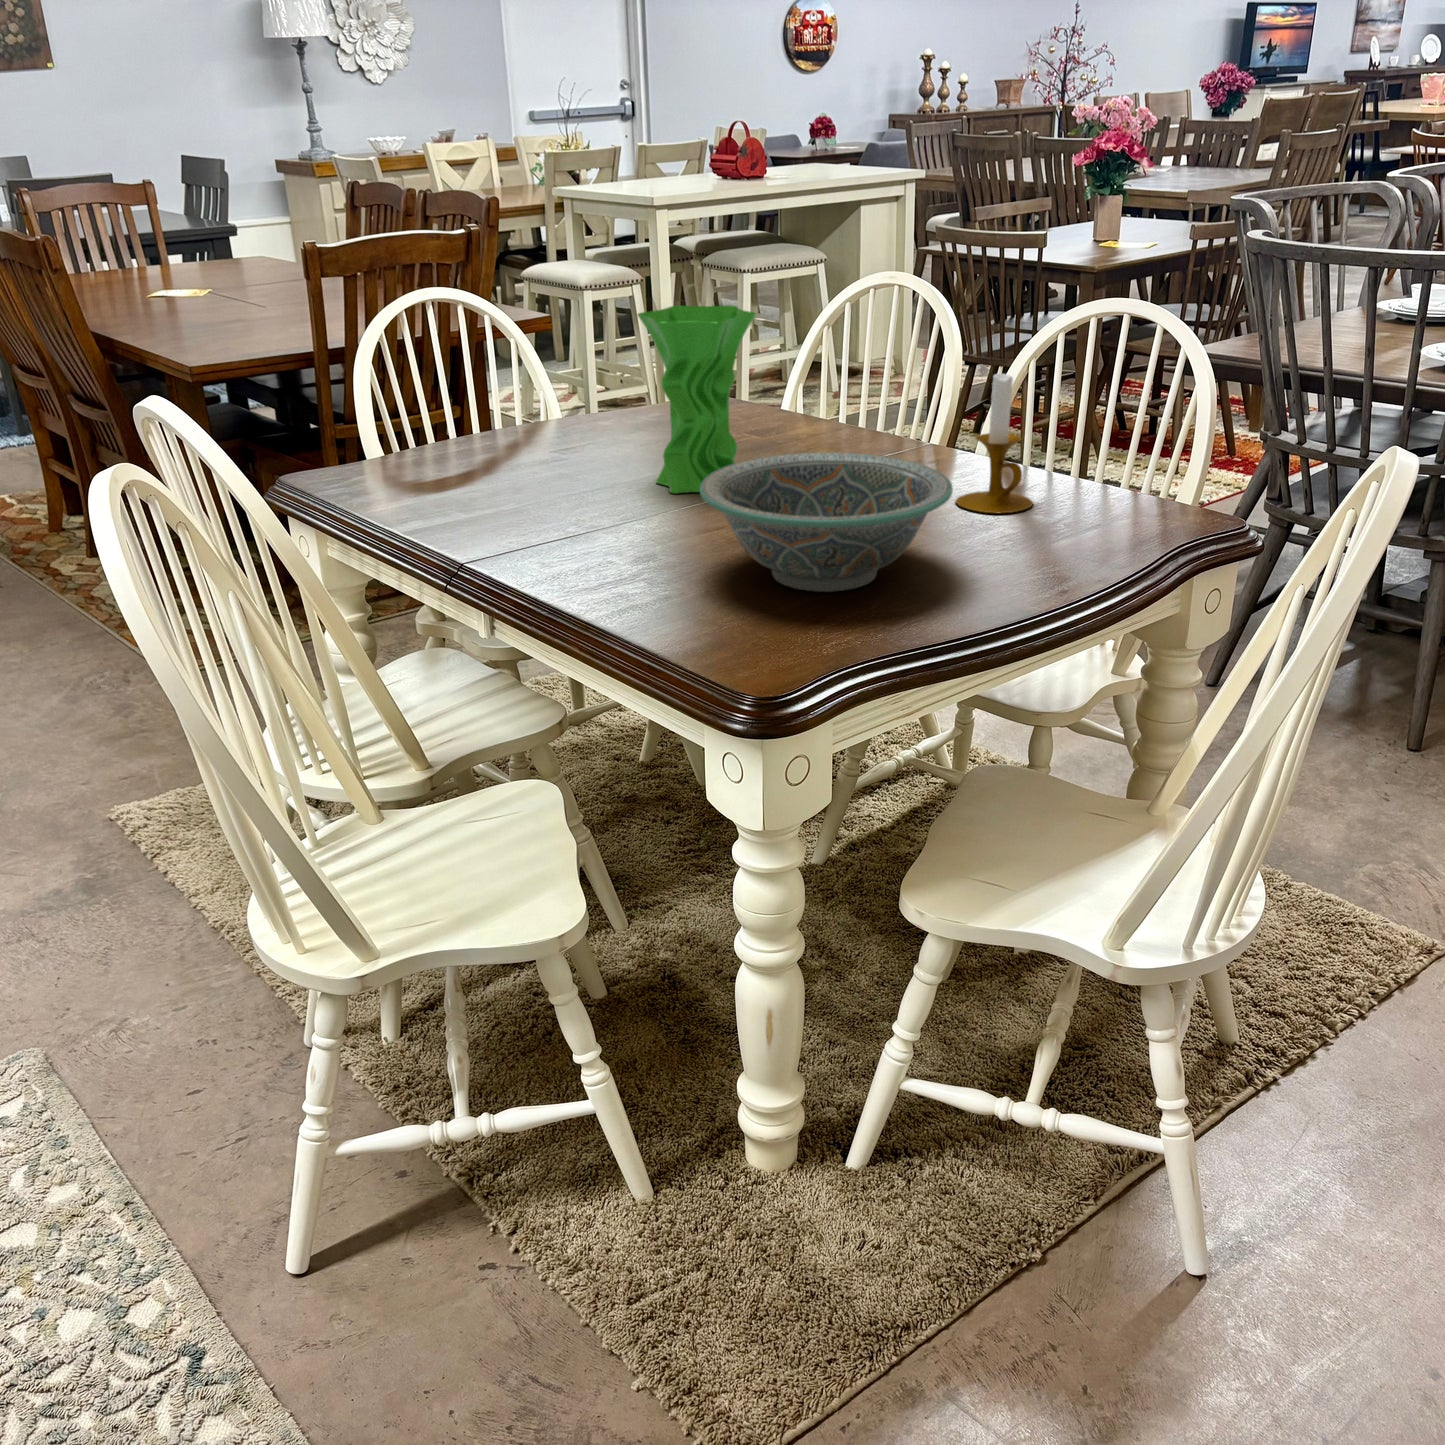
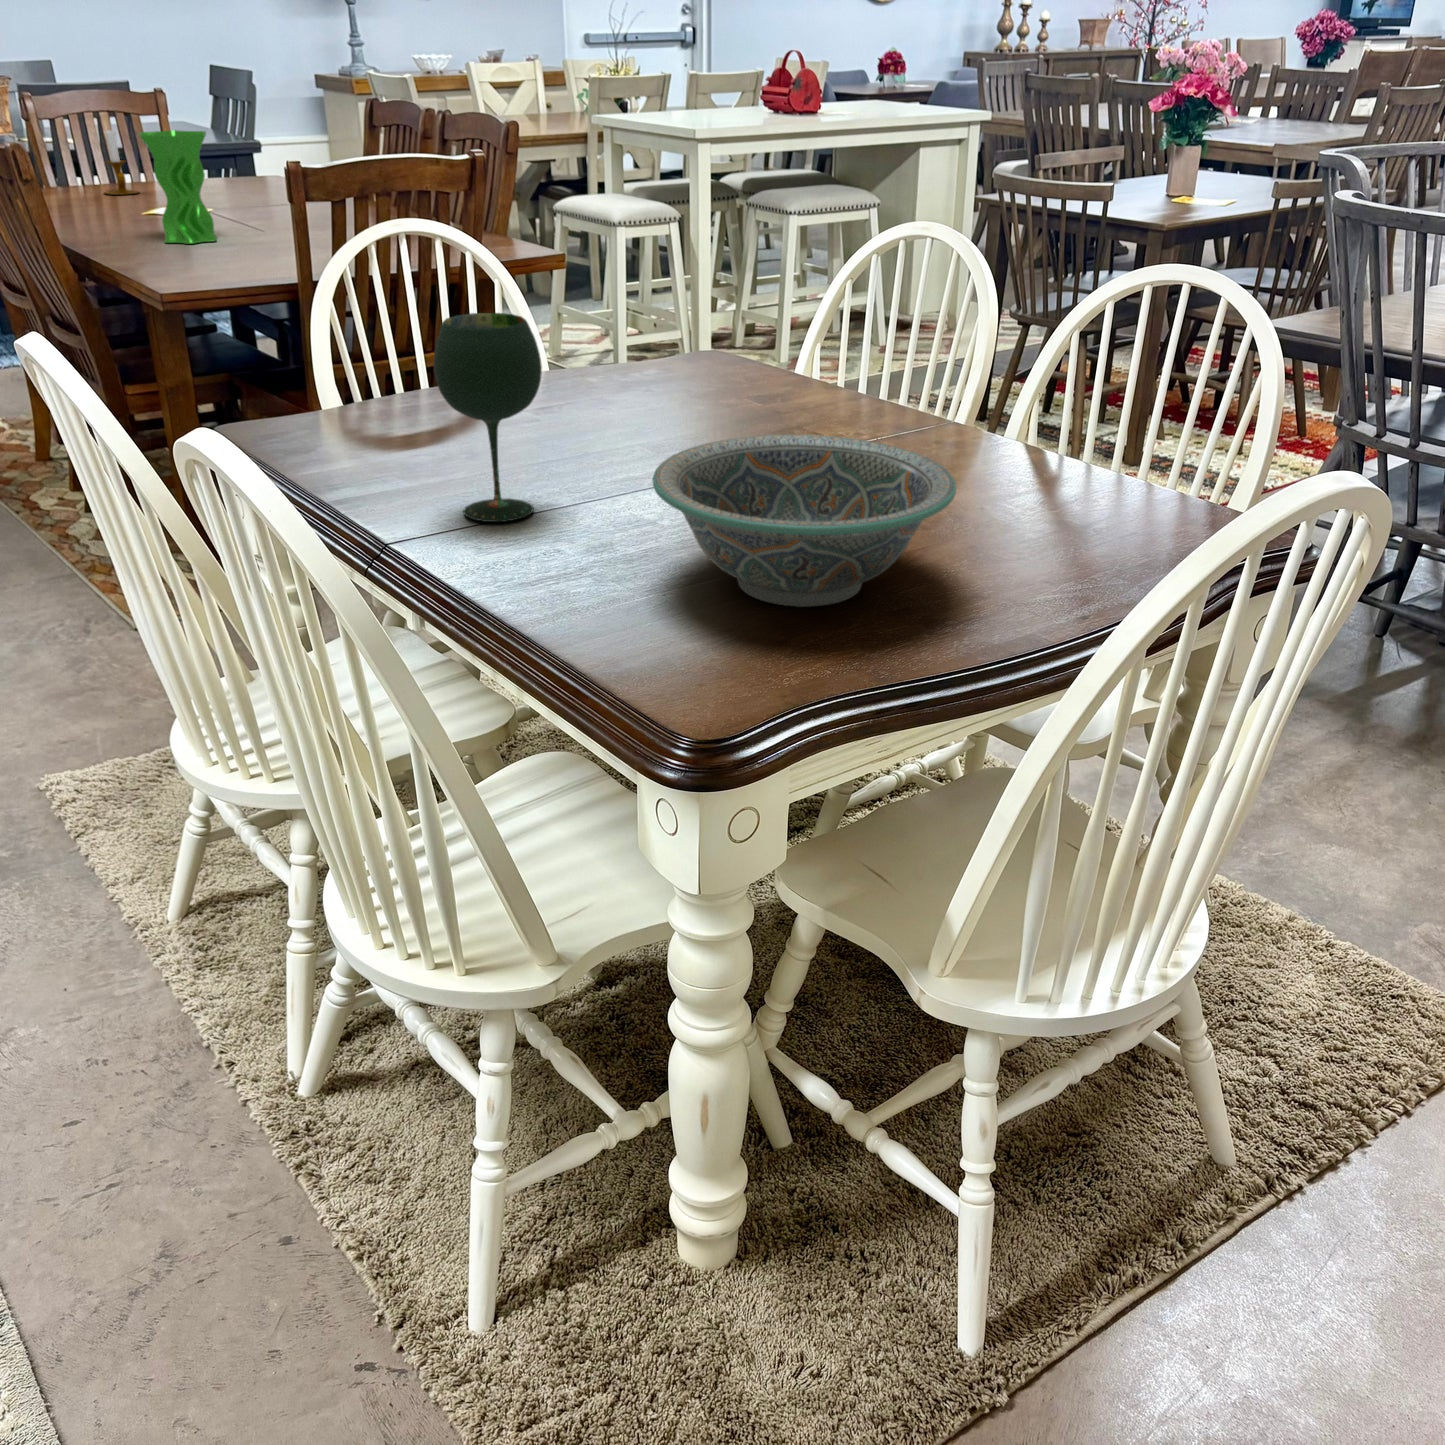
vase: present [638,305,756,493] -> present [139,130,217,244]
wine glass: none [499,363,590,540] -> present [434,313,542,522]
candlestick: present [956,373,1033,513] -> present [105,131,139,195]

